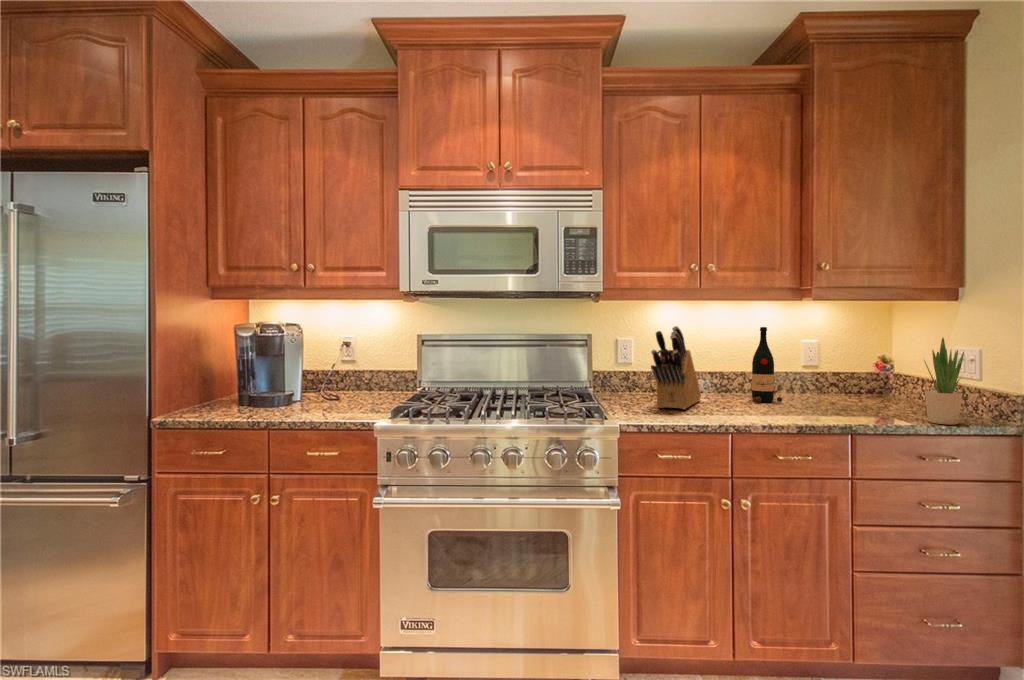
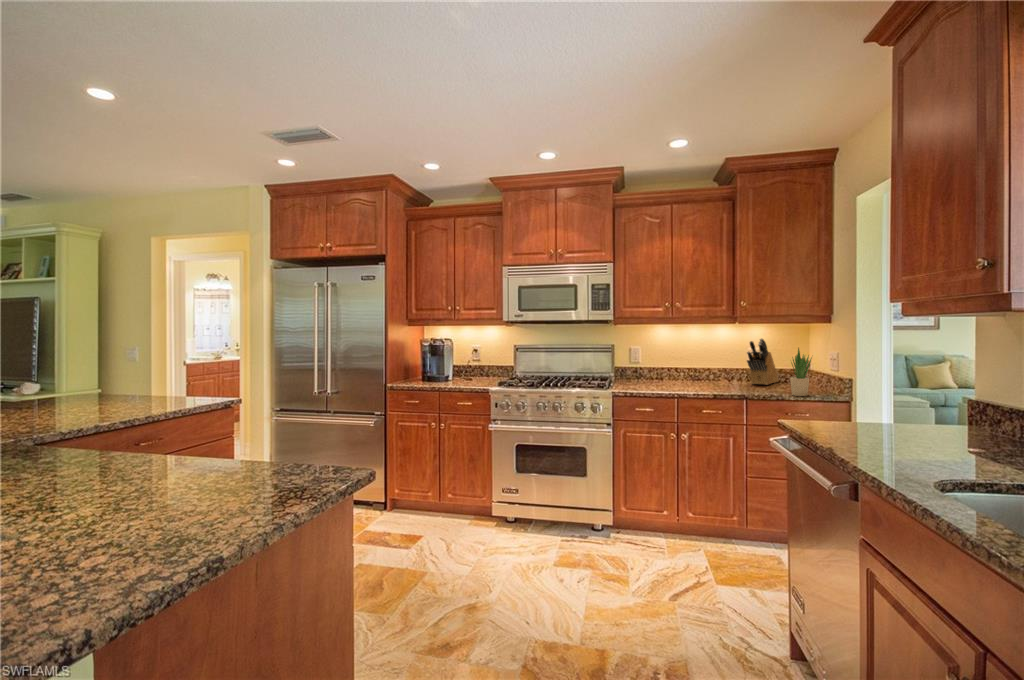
knife block: present [651,326,701,409] -> present [747,338,778,385]
wine bottle: present [752,327,782,402] -> none [706,340,723,385]

